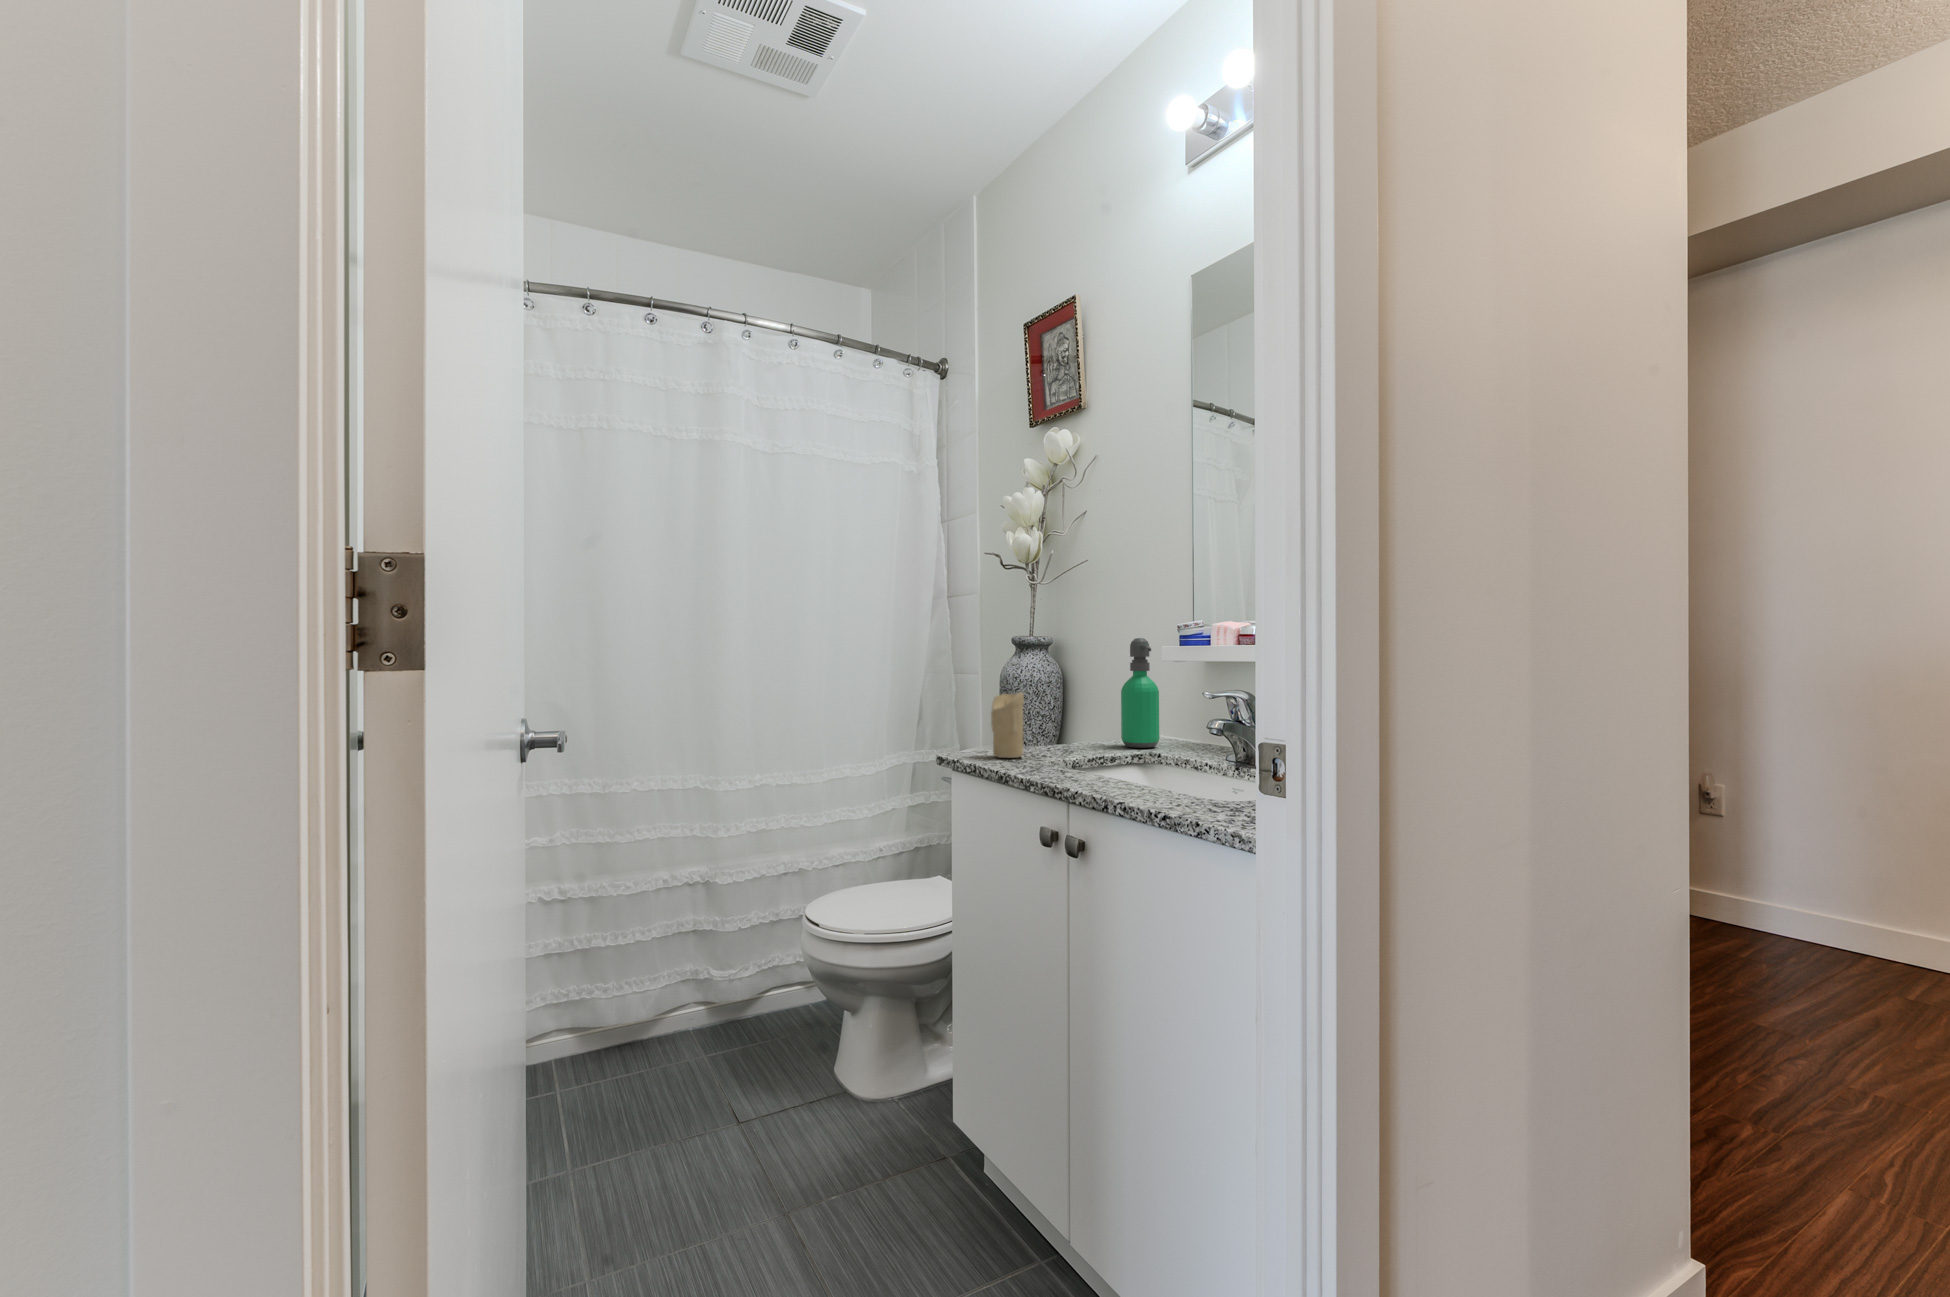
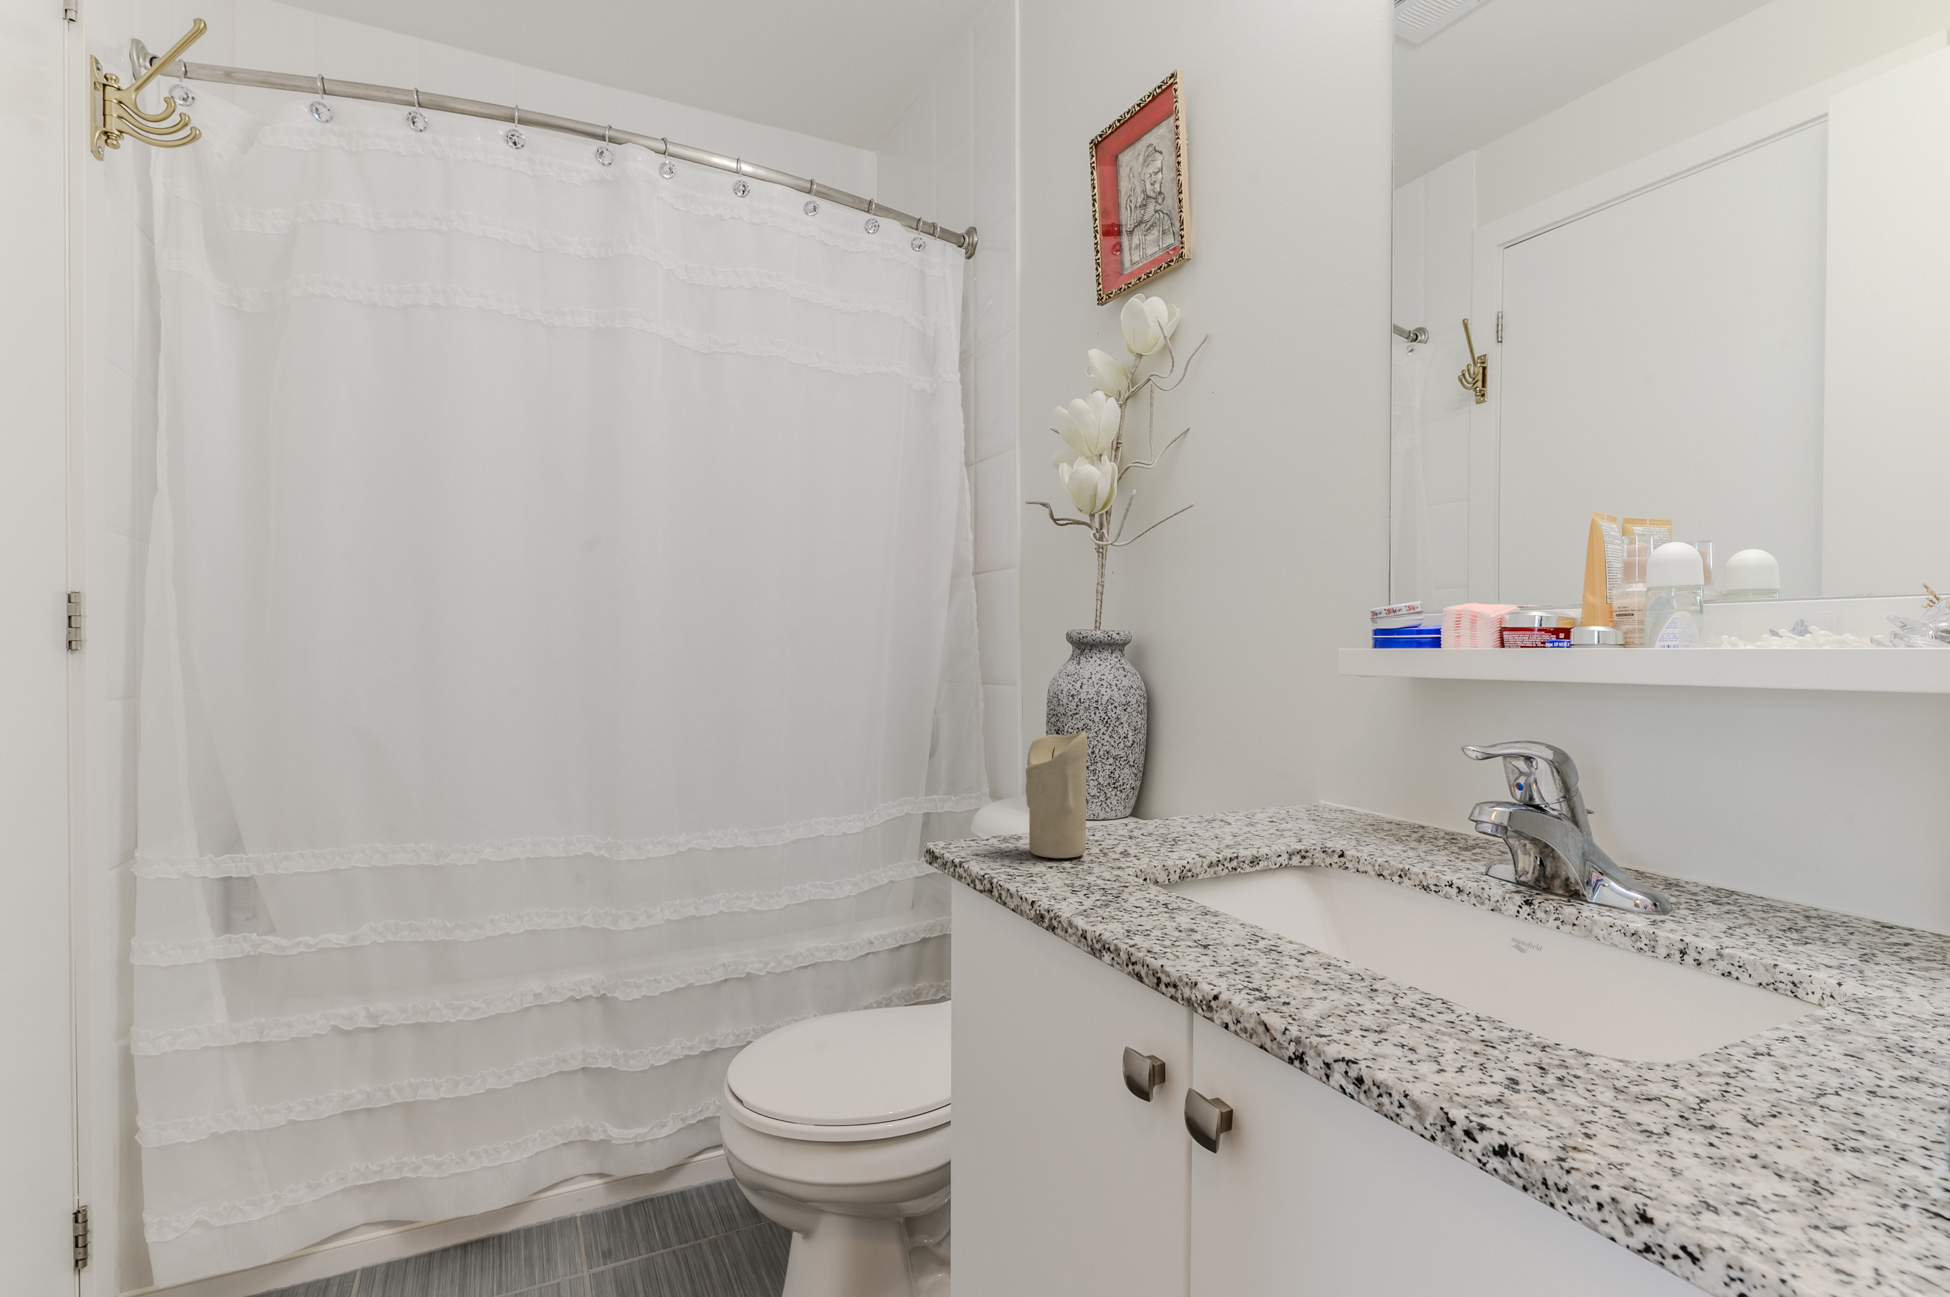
soap dispenser: present [1121,638,1159,748] -> none [1261,634,1332,832]

